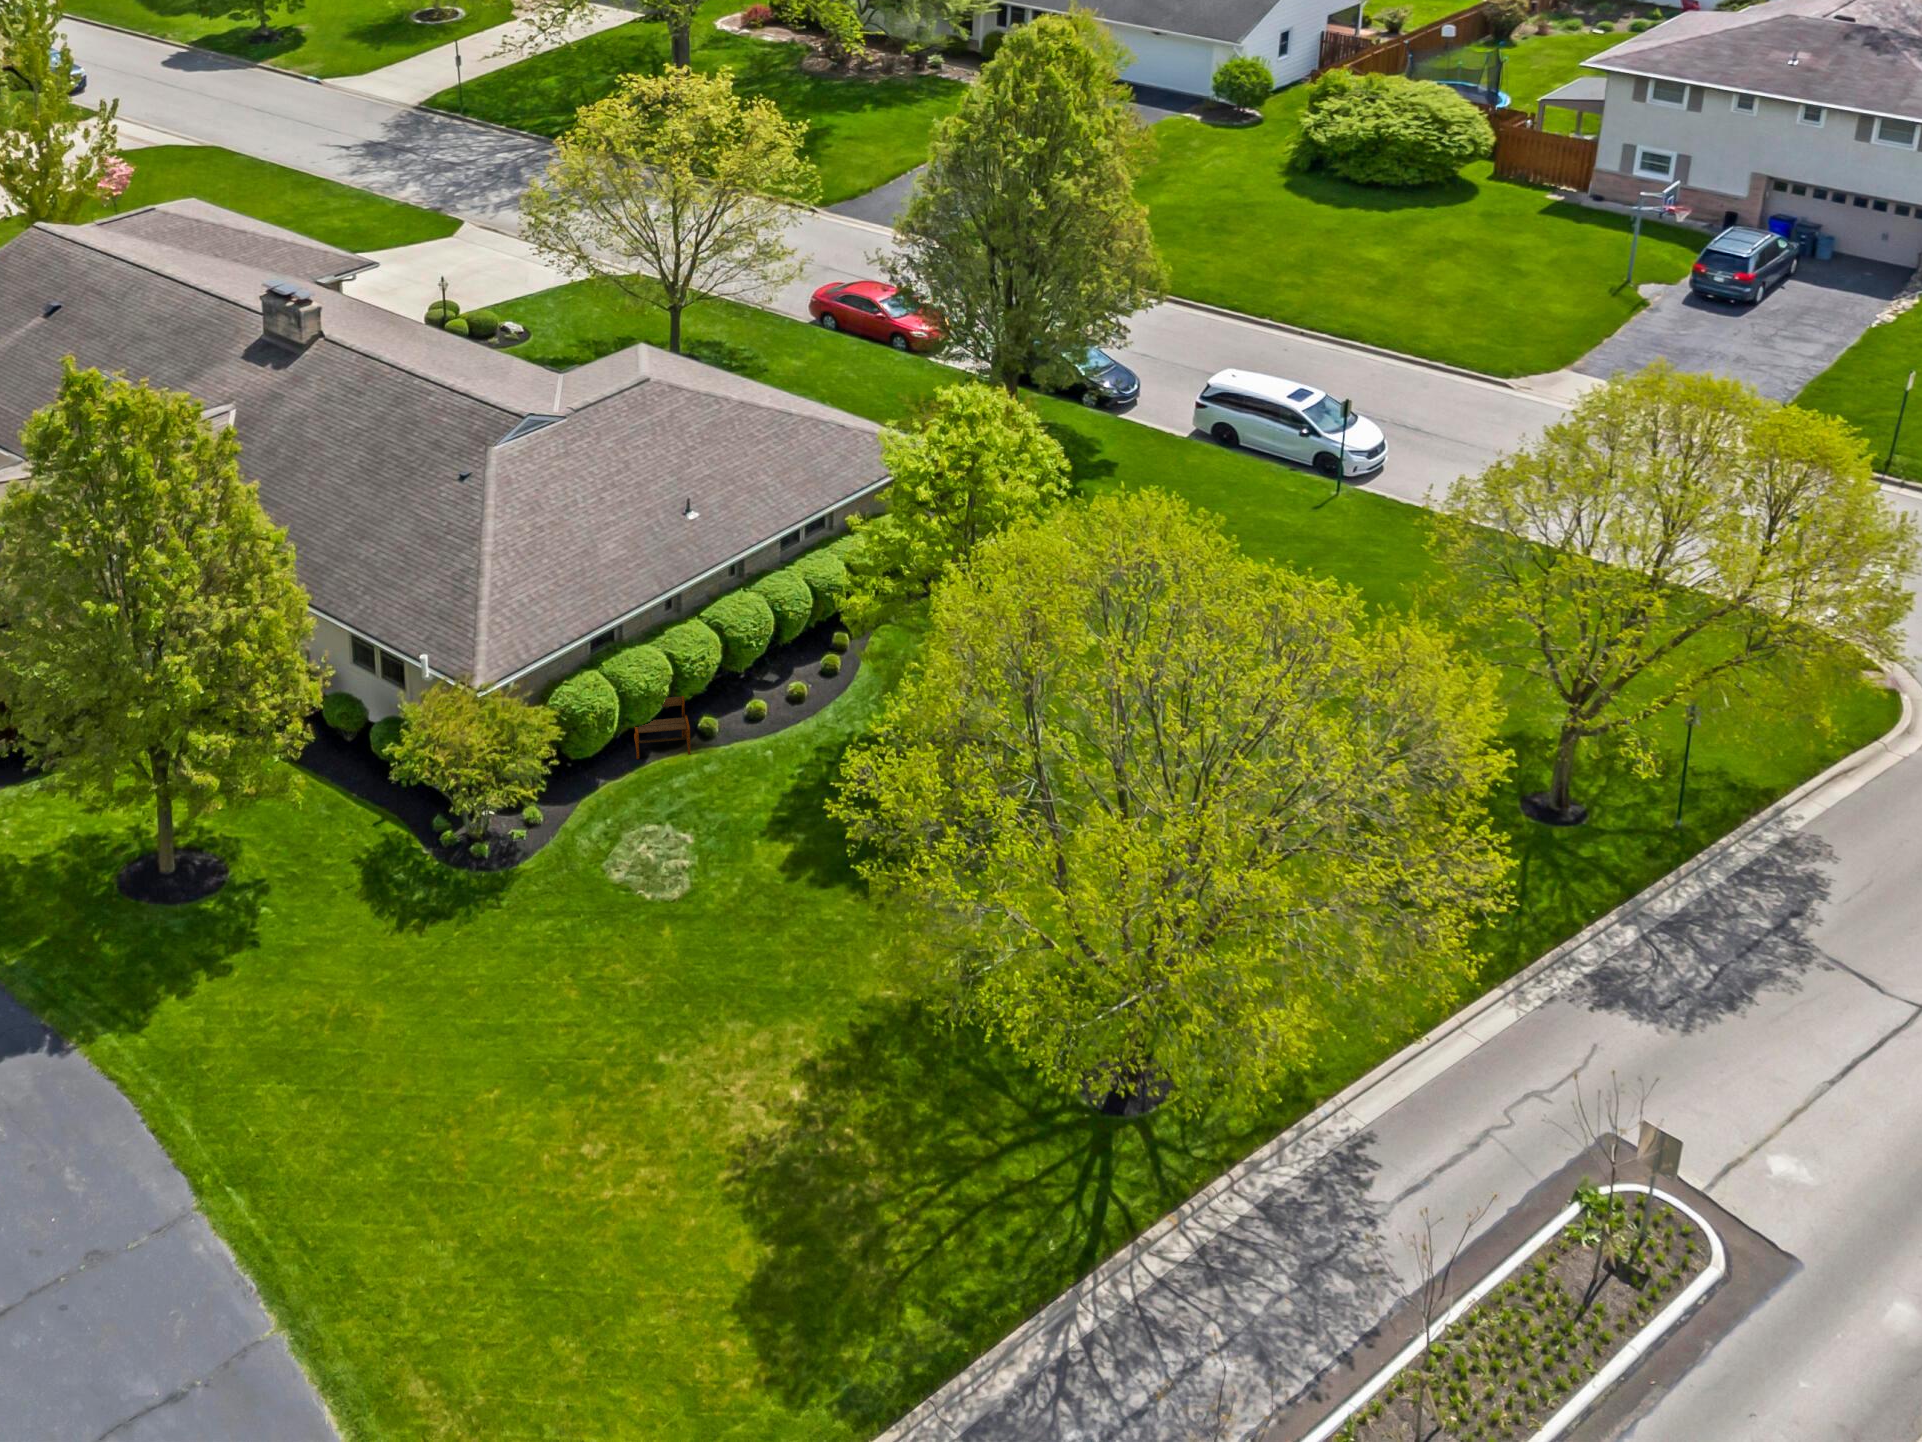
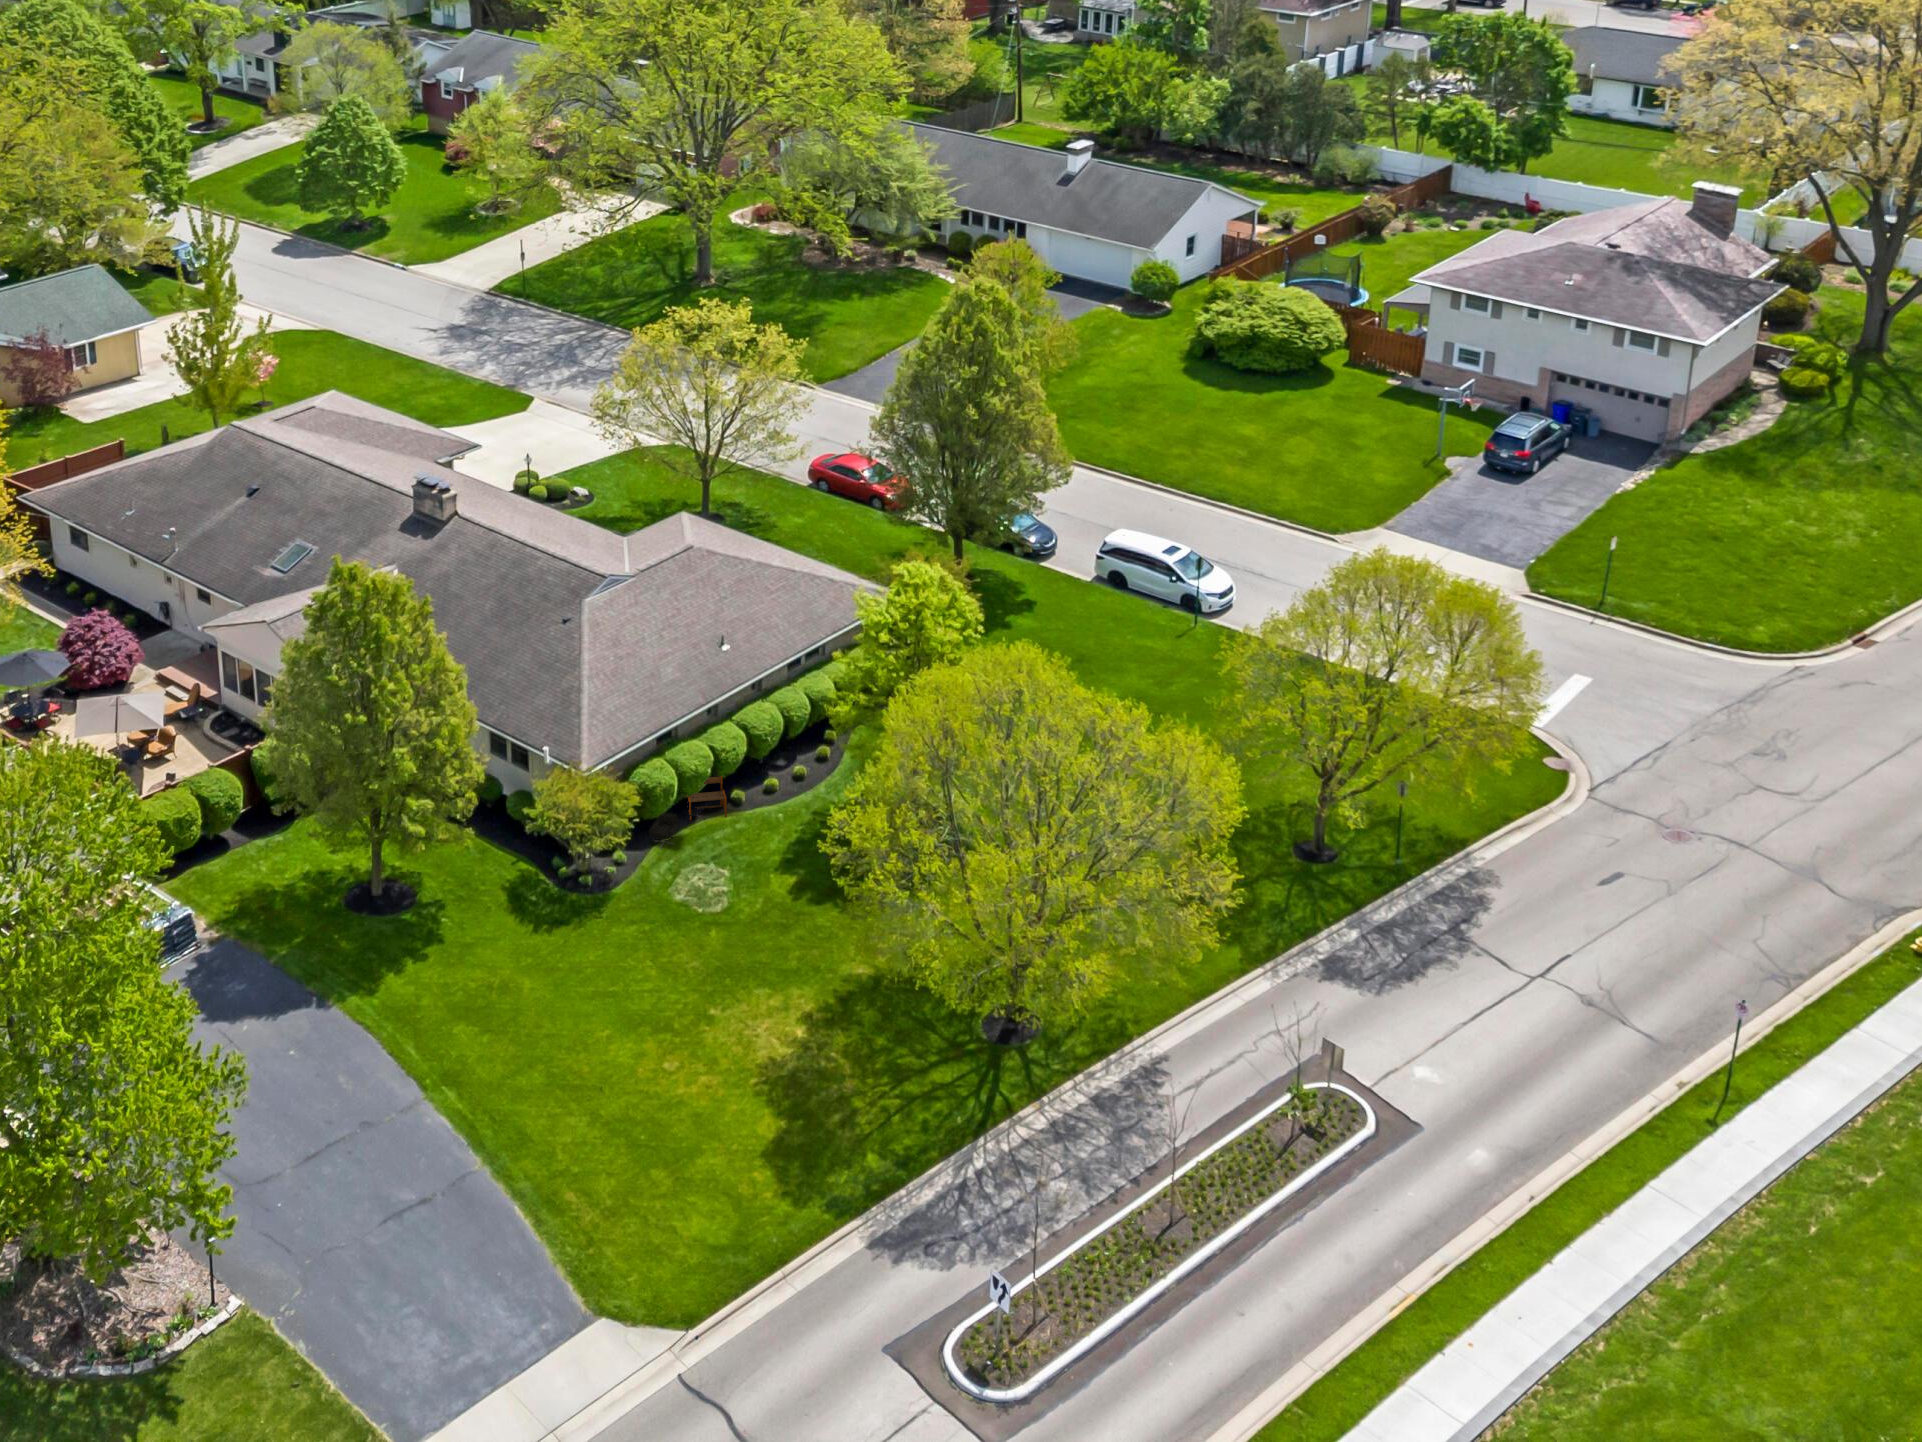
lounge chair: none [575,747,620,802] -> present [649,813,679,842]

